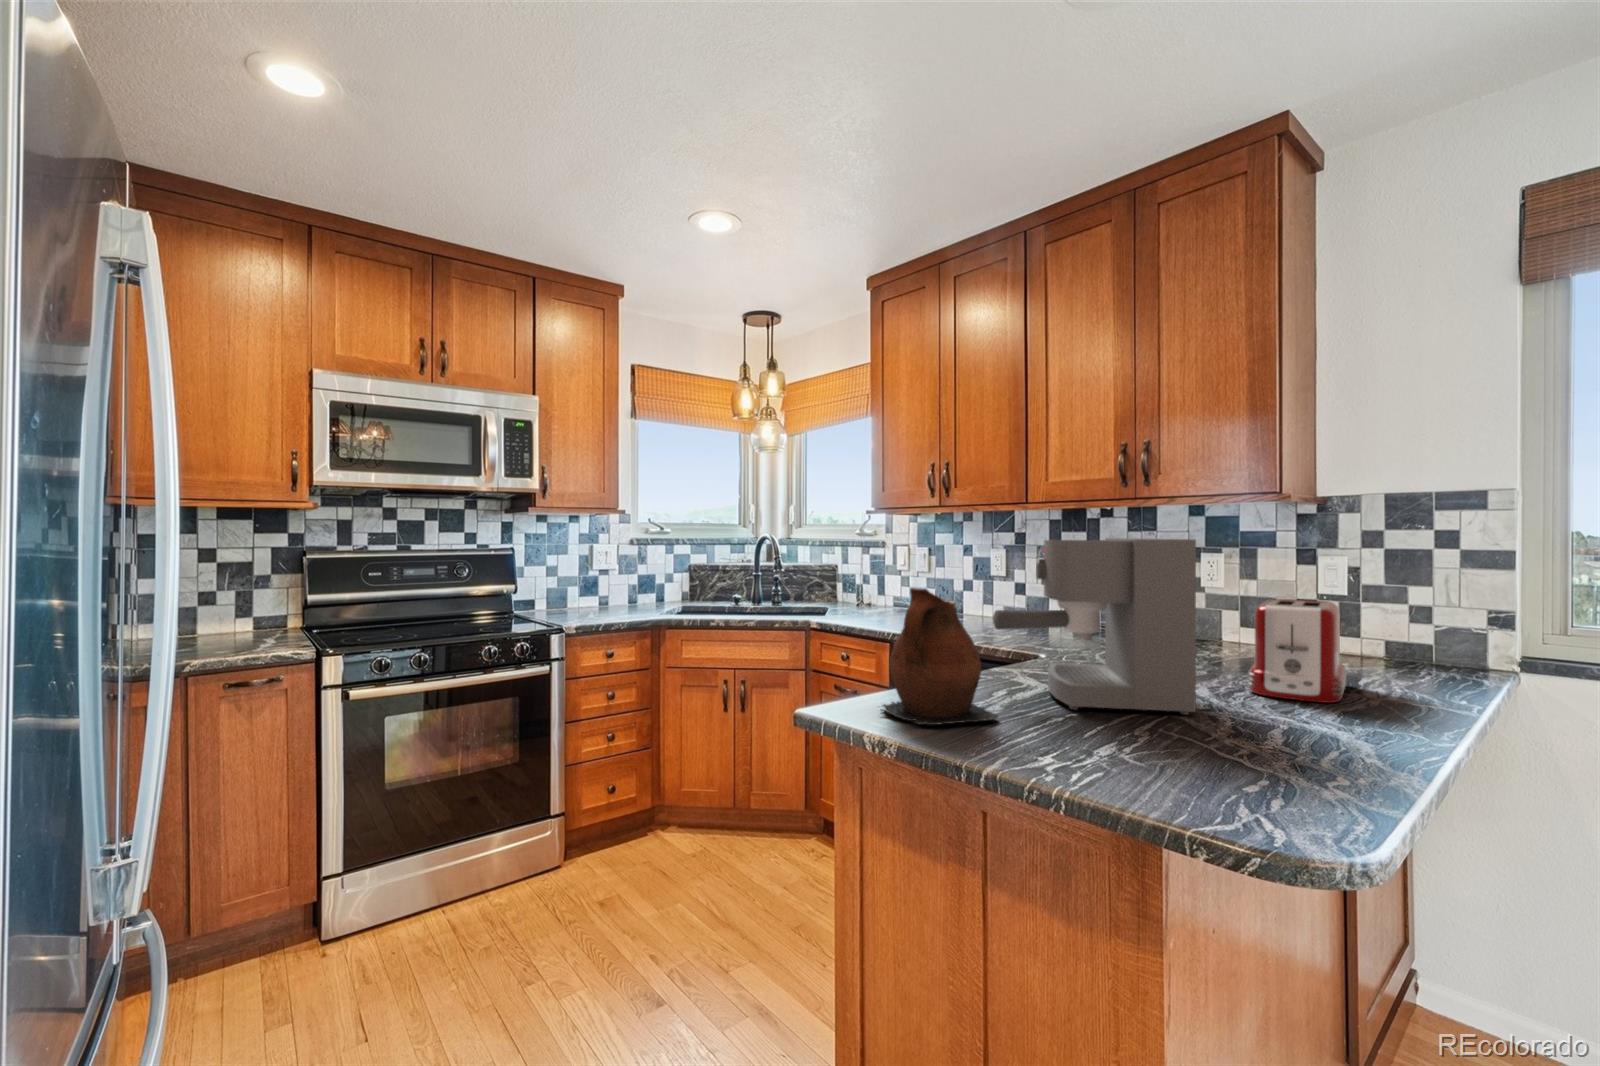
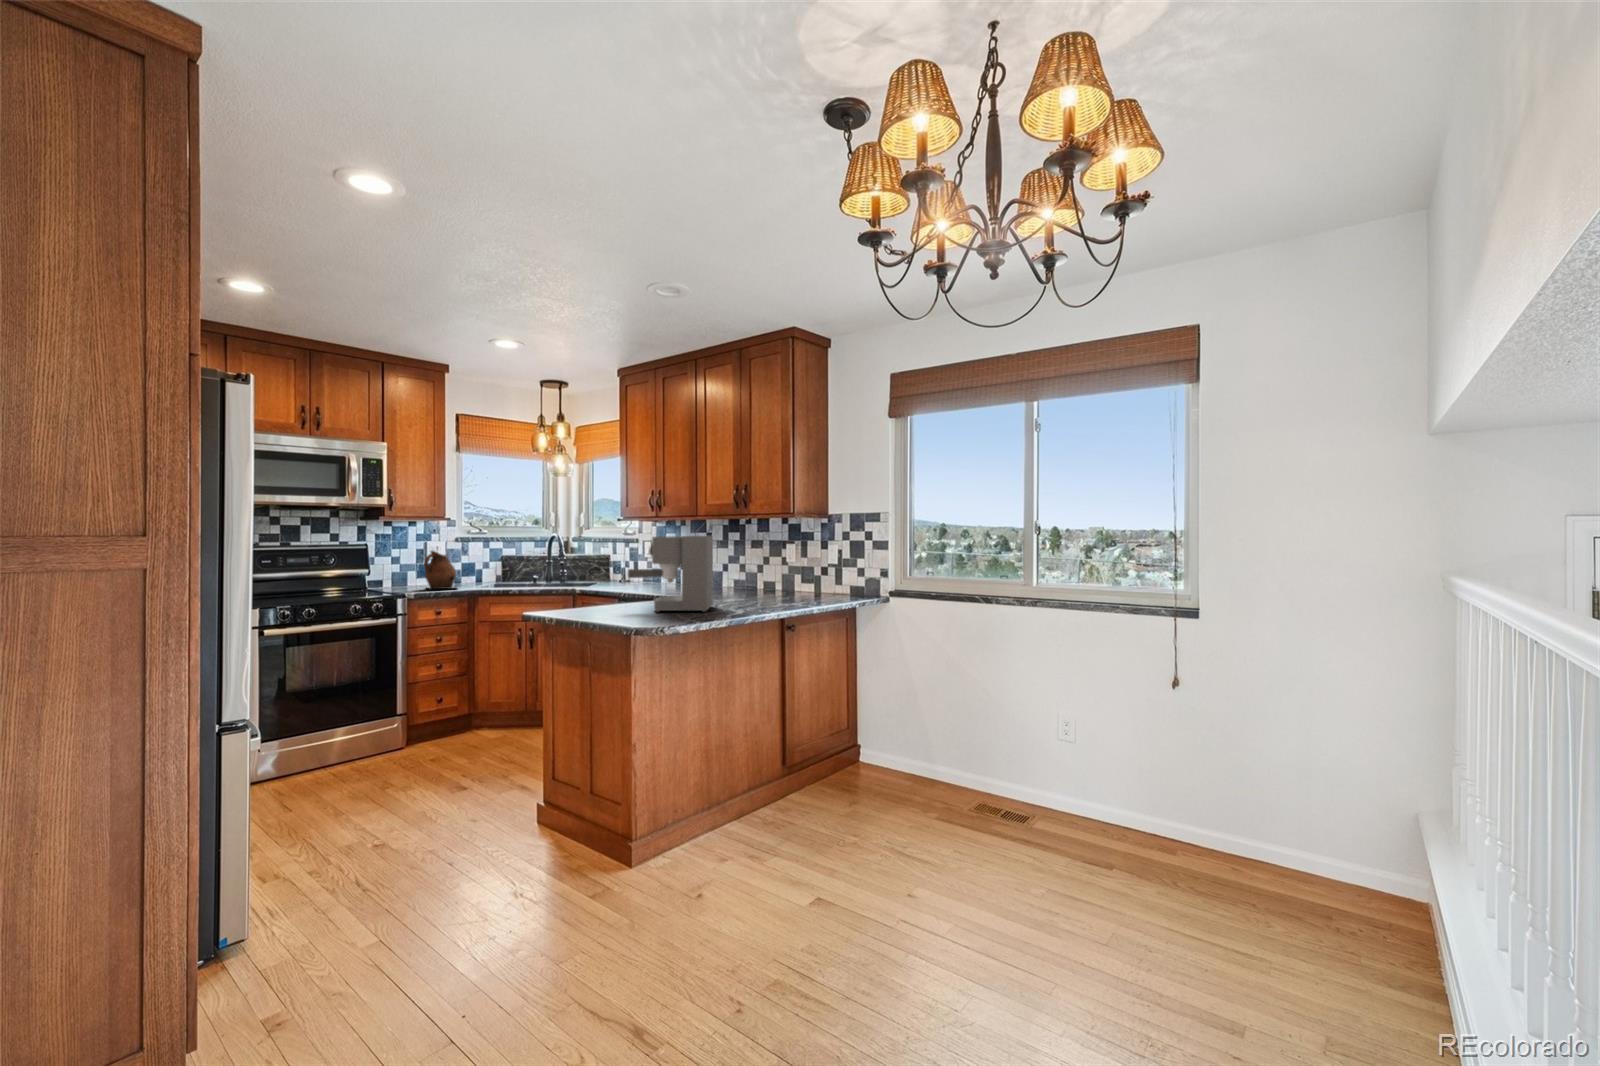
ceramic pitcher: present [883,588,998,725] -> present [424,550,457,590]
toaster: present [1248,599,1346,703] -> none [752,565,804,608]

